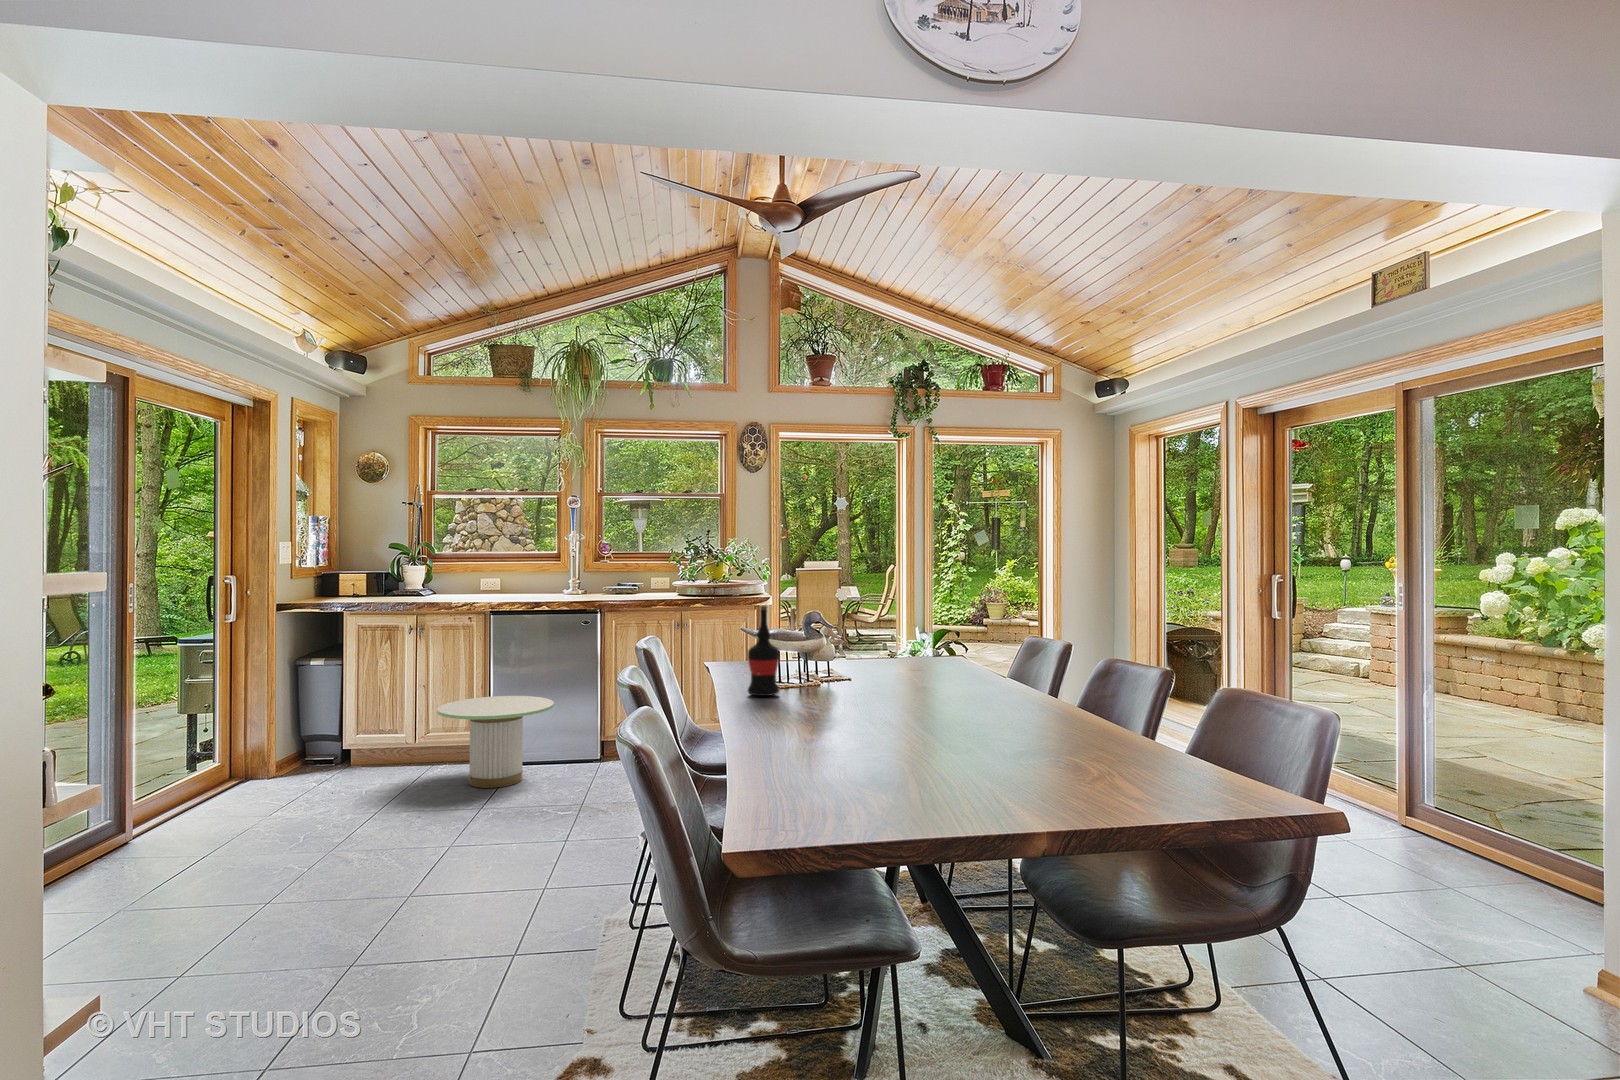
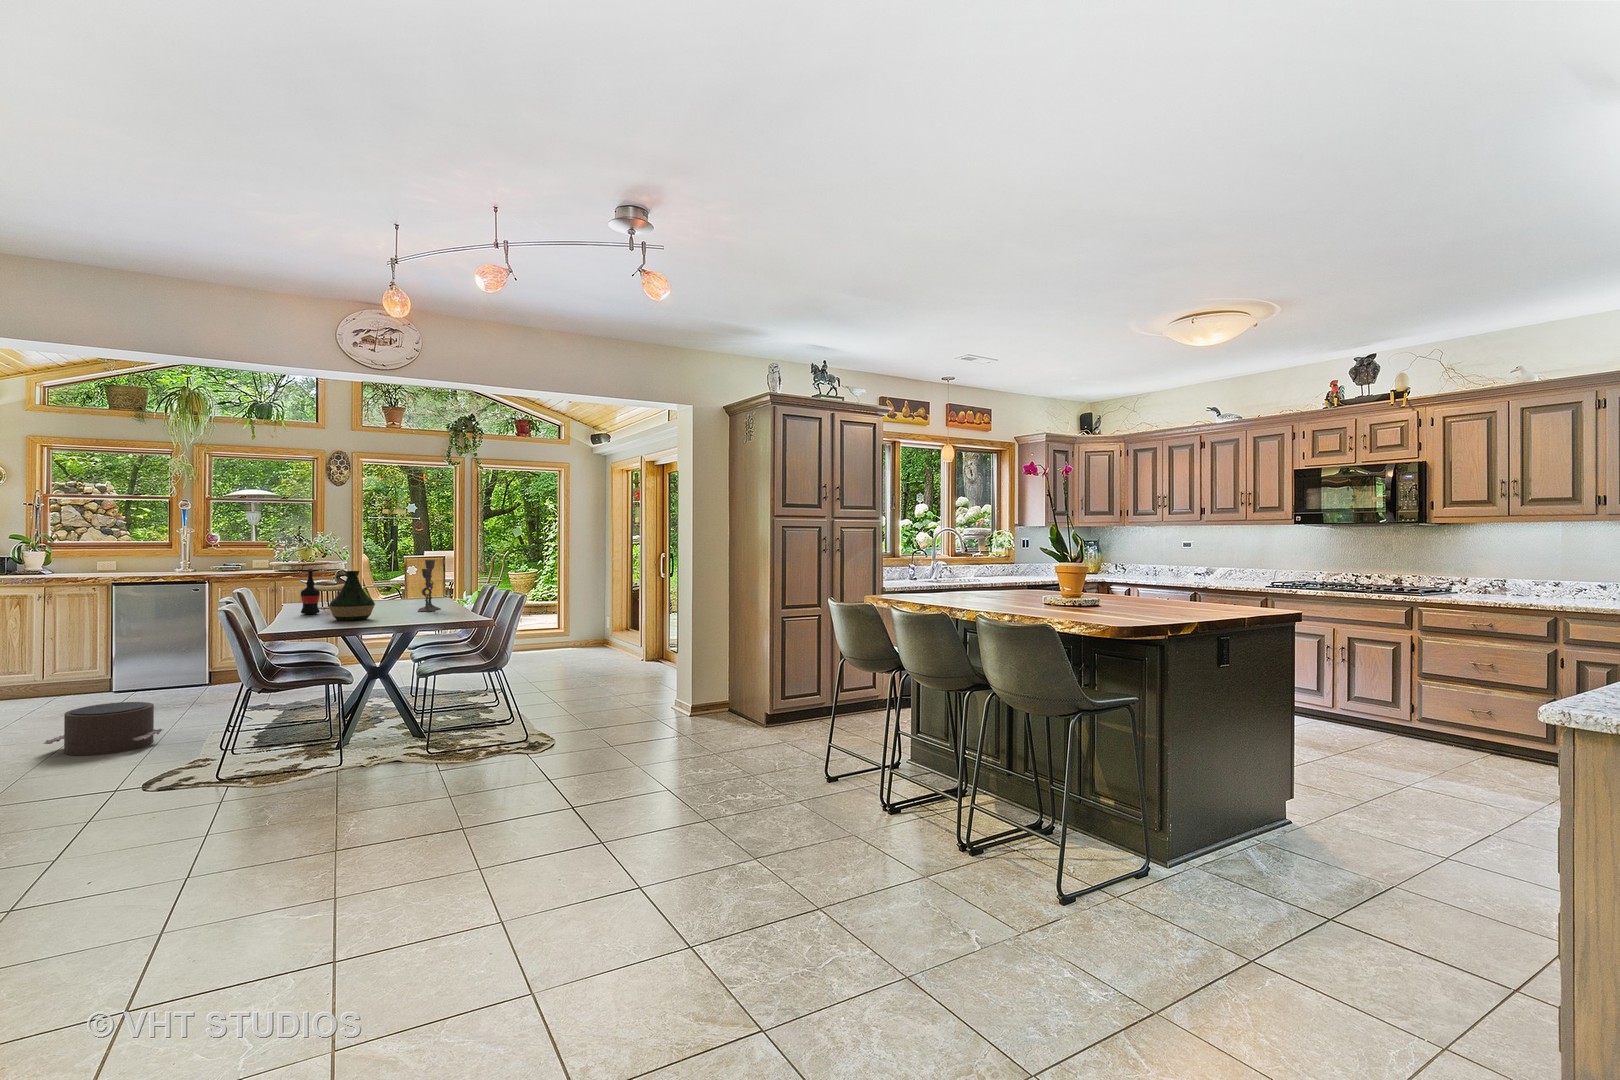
candlestick: none [942,589,982,697] -> present [418,560,440,612]
vase: none [815,616,903,730] -> present [329,571,375,621]
side table: present [437,696,554,788] -> none [69,643,170,704]
pouf: none [358,831,533,945] -> present [44,702,162,755]

